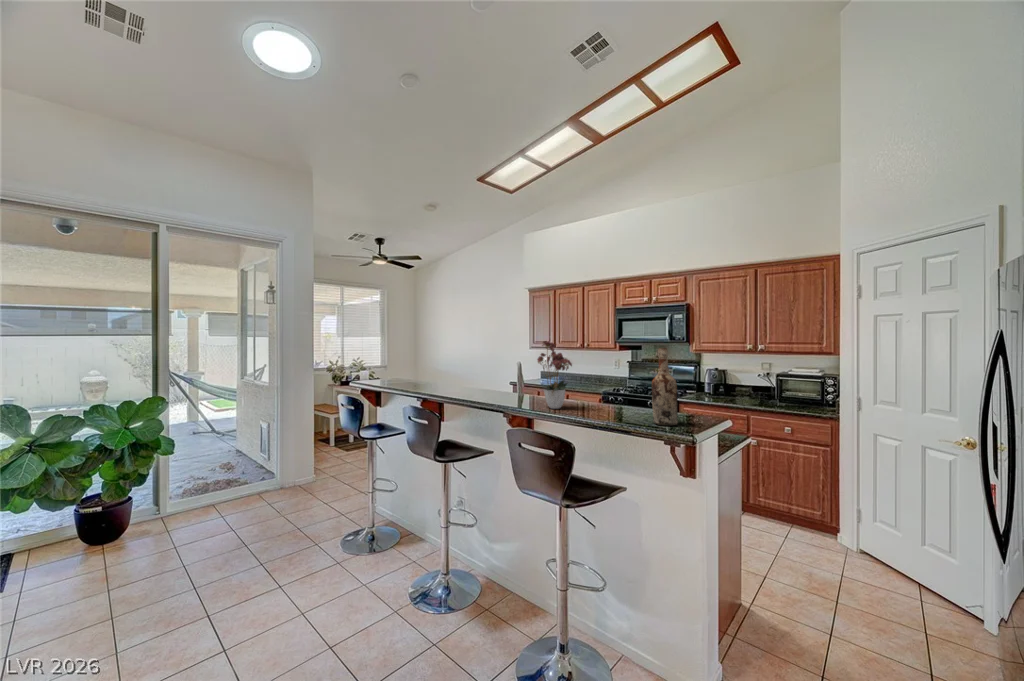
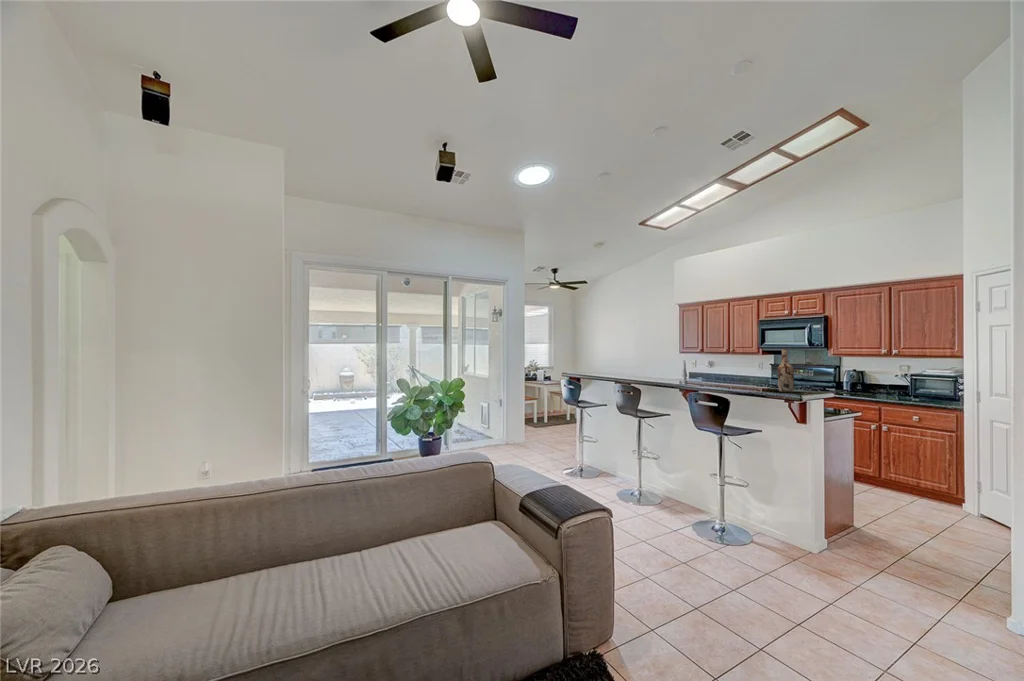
flower arrangement: present [537,341,572,409] -> none [700,343,728,386]

